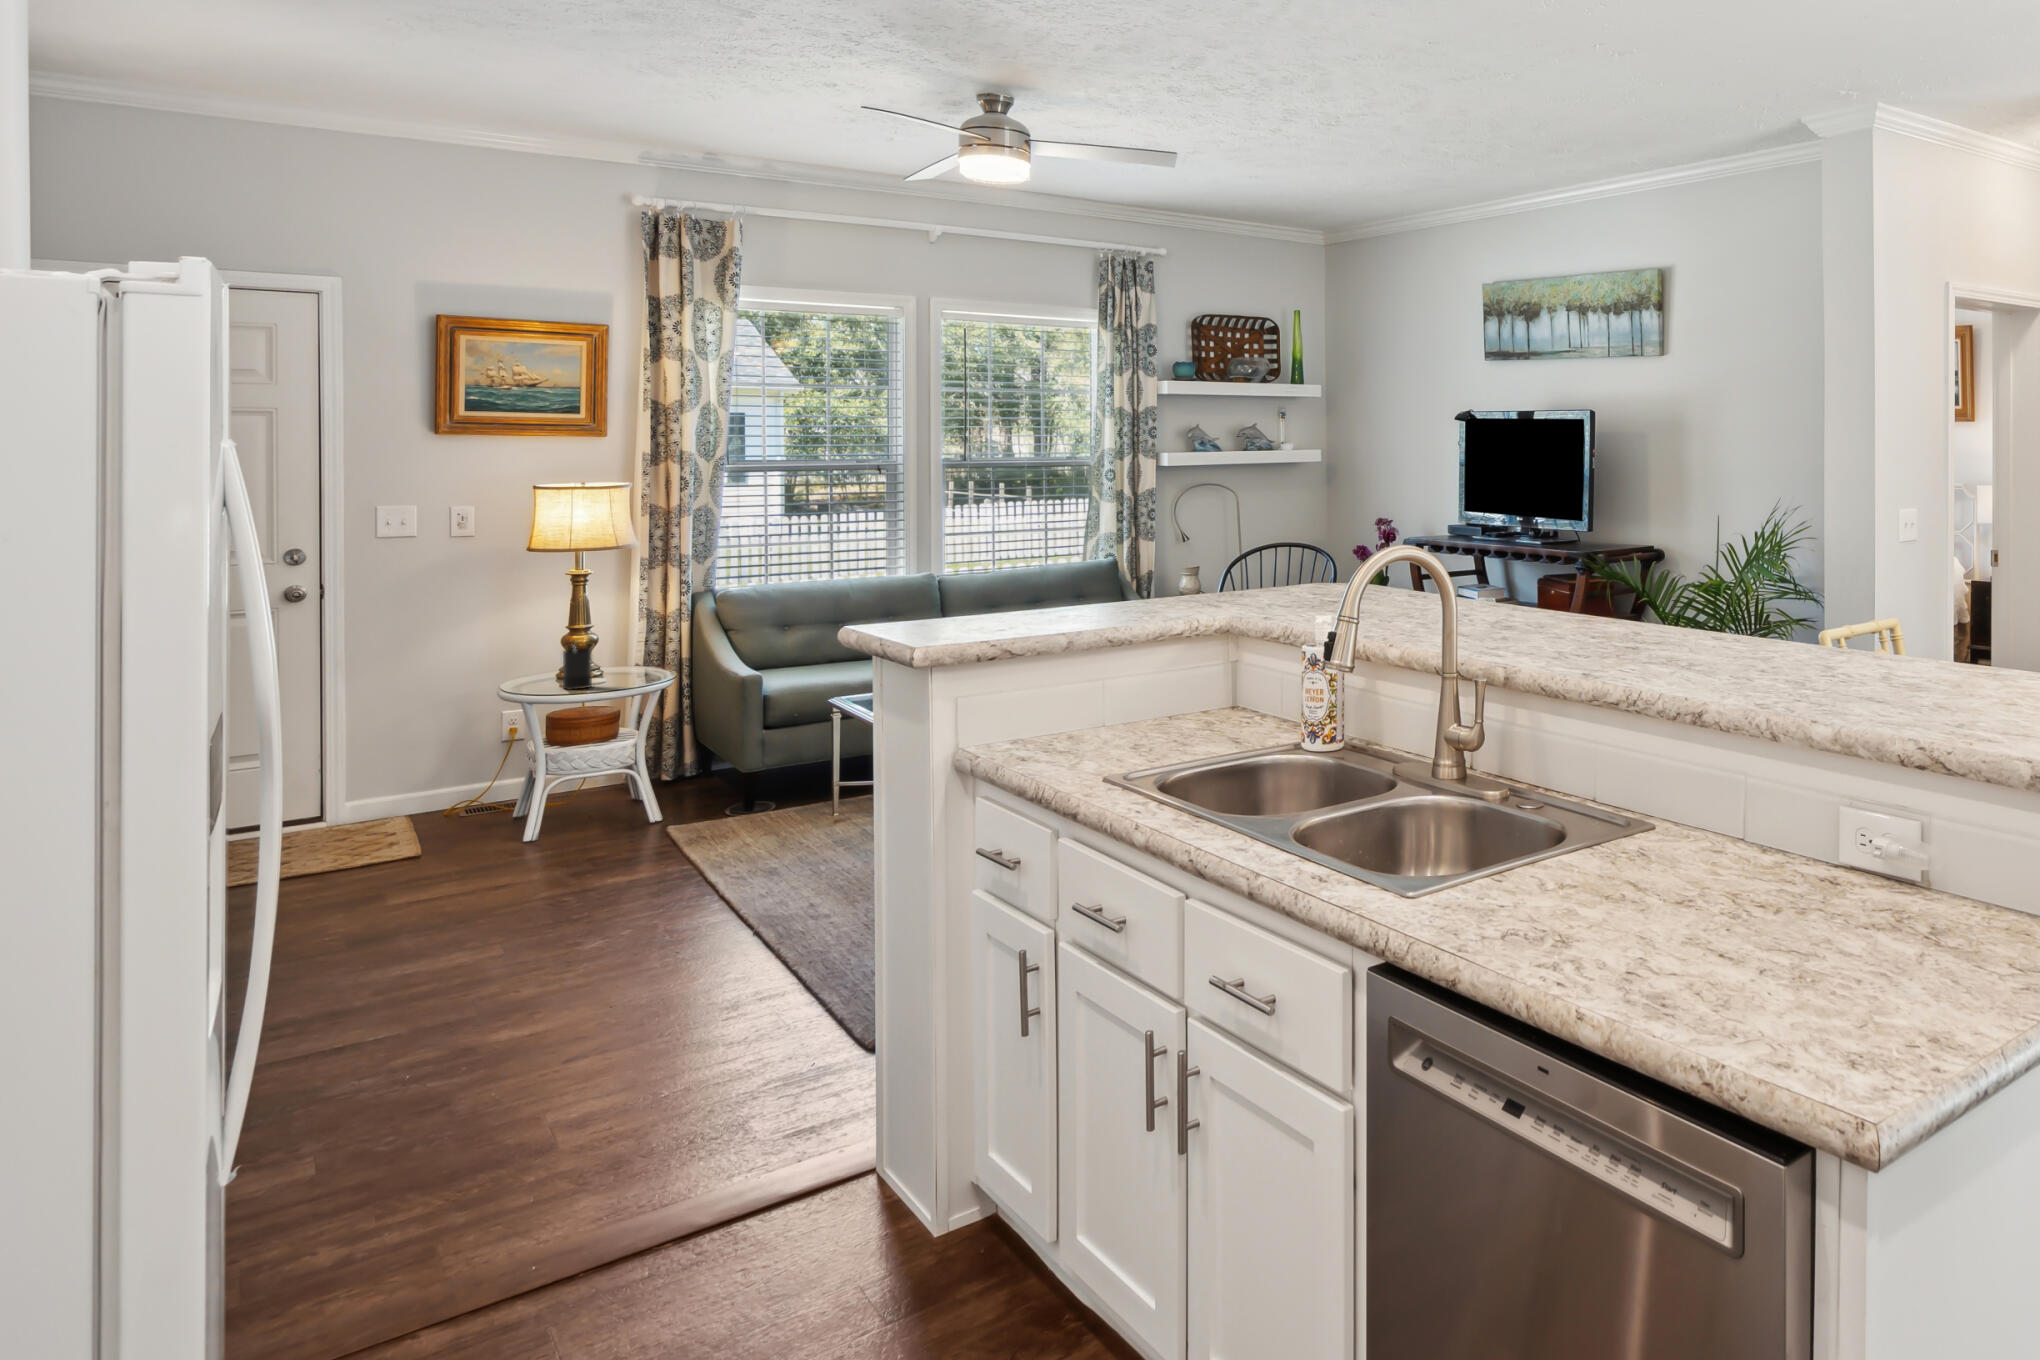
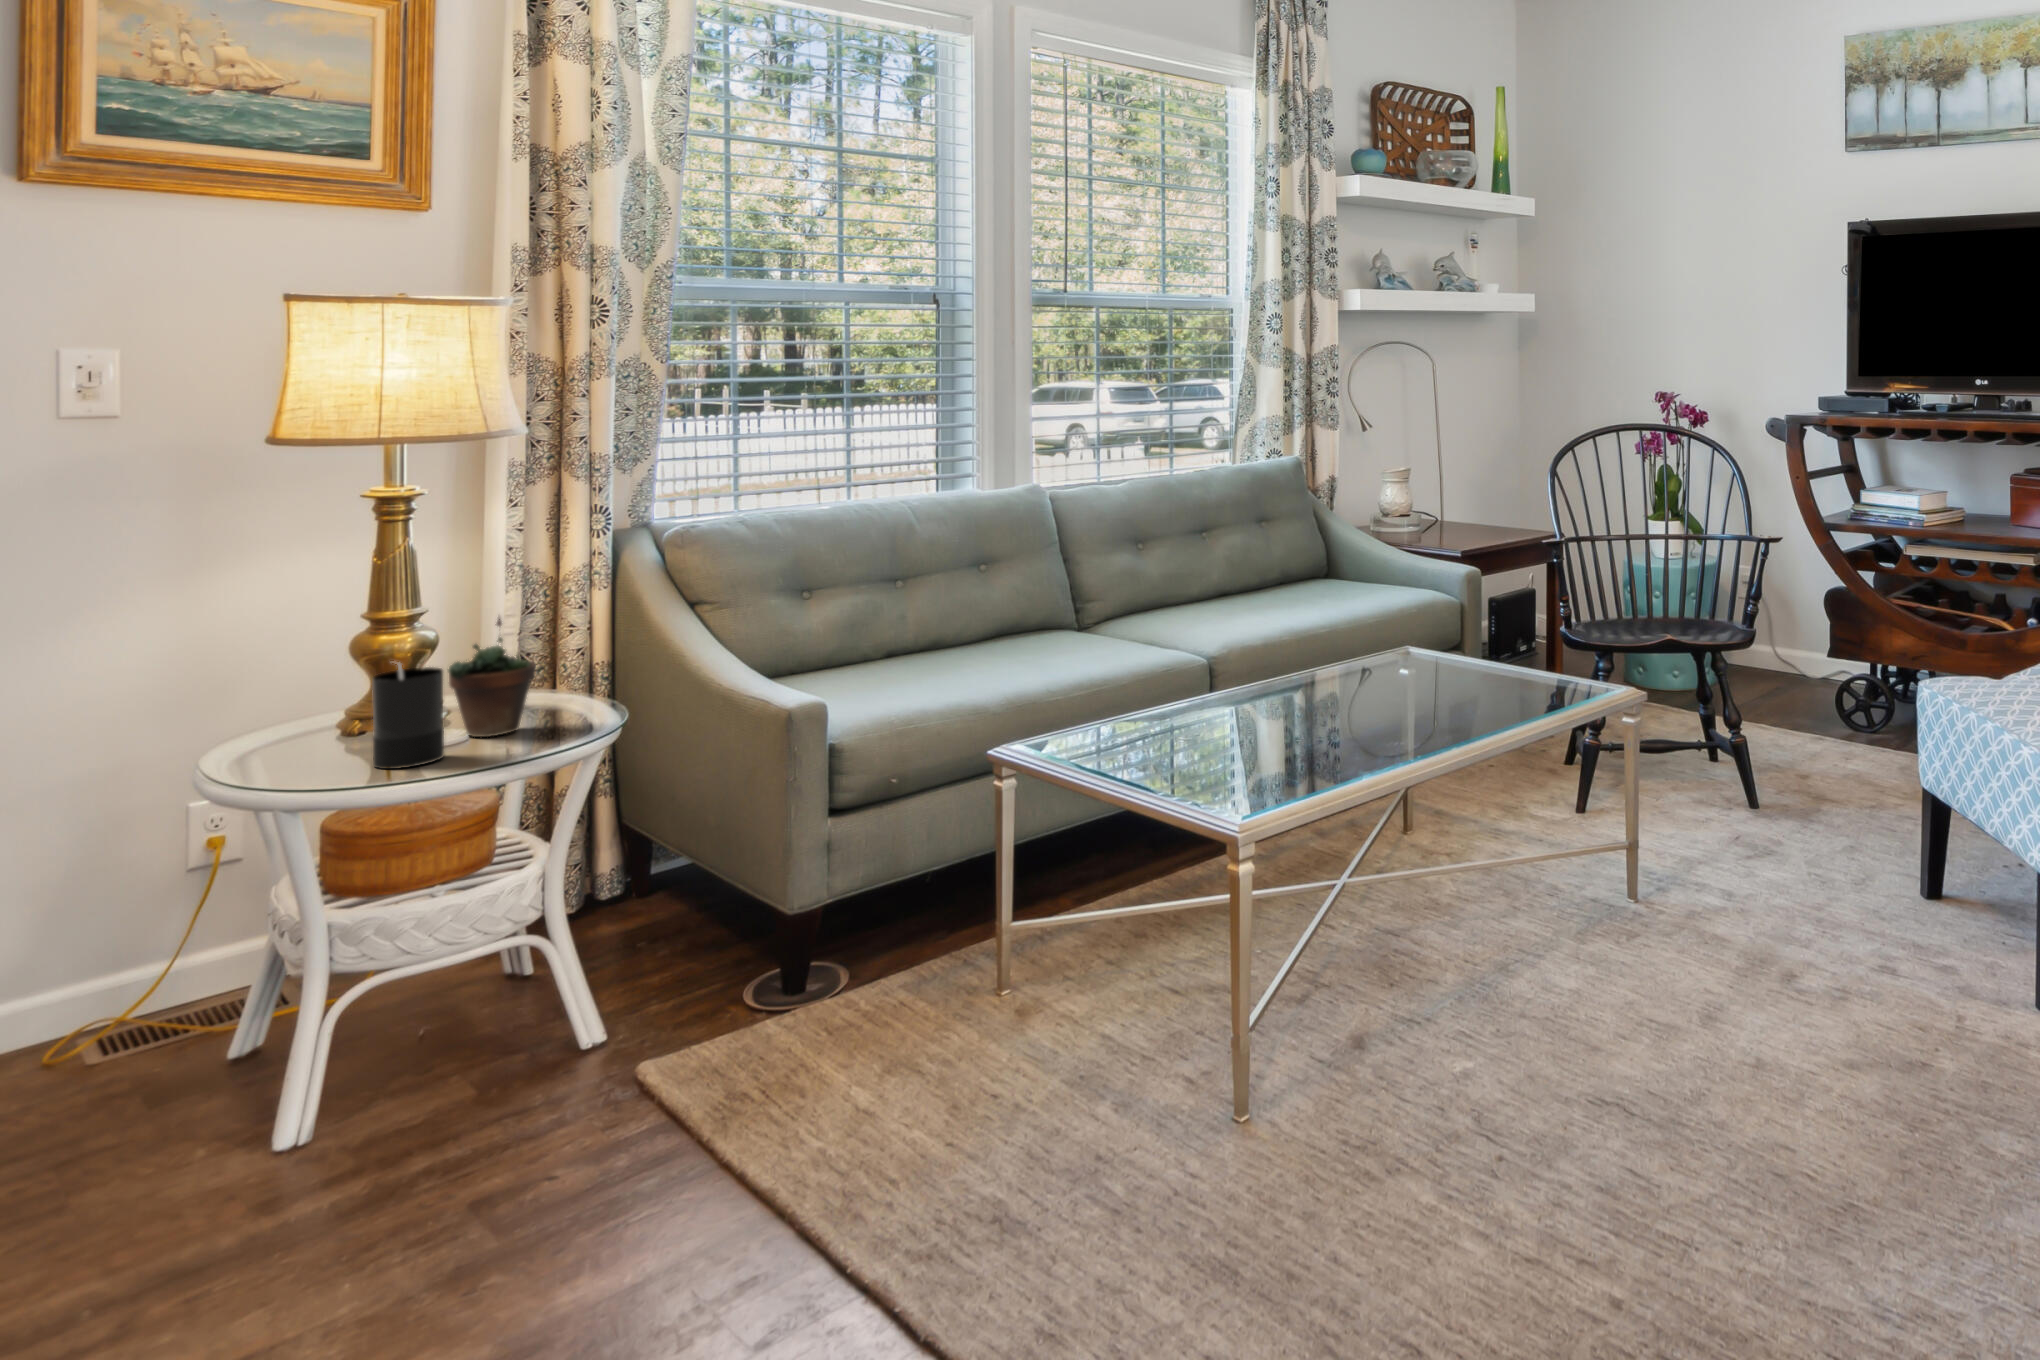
succulent plant: none [597,628,636,682] -> present [448,617,536,737]

